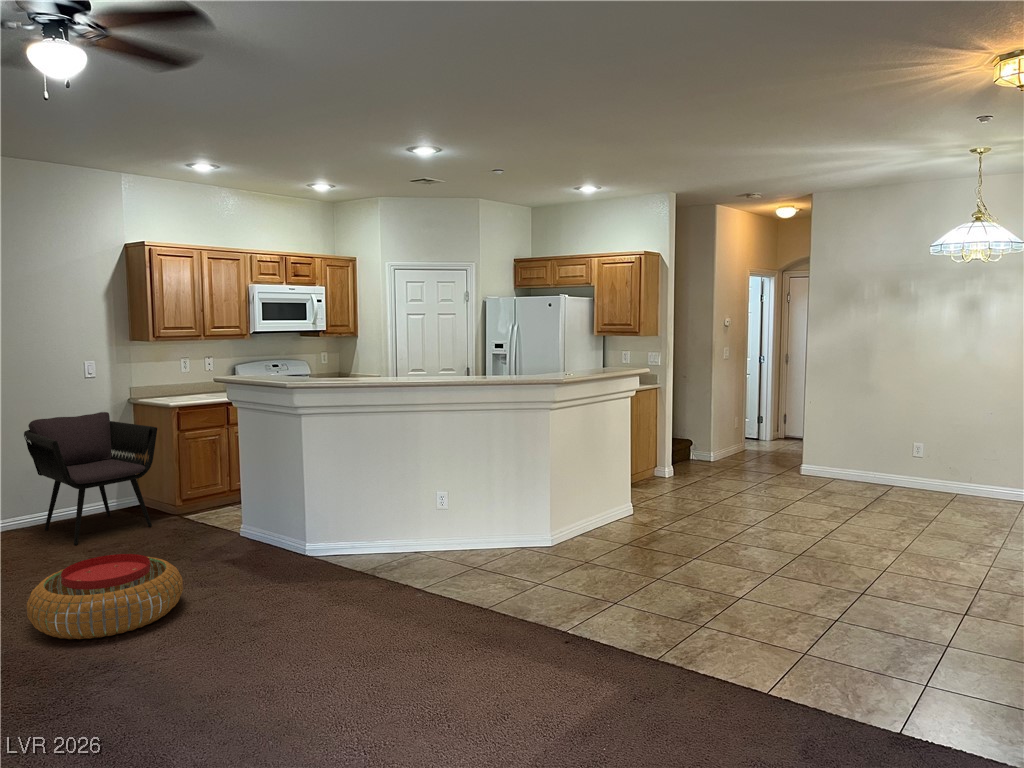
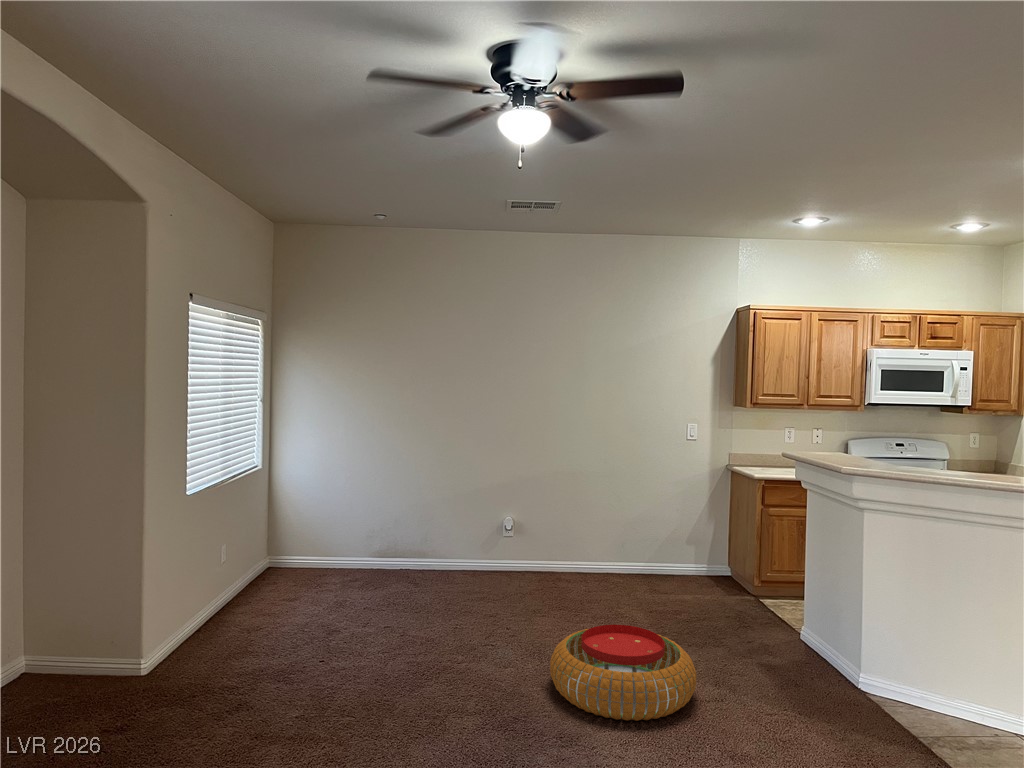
armchair: present [24,412,157,545] -> none [627,474,738,602]

